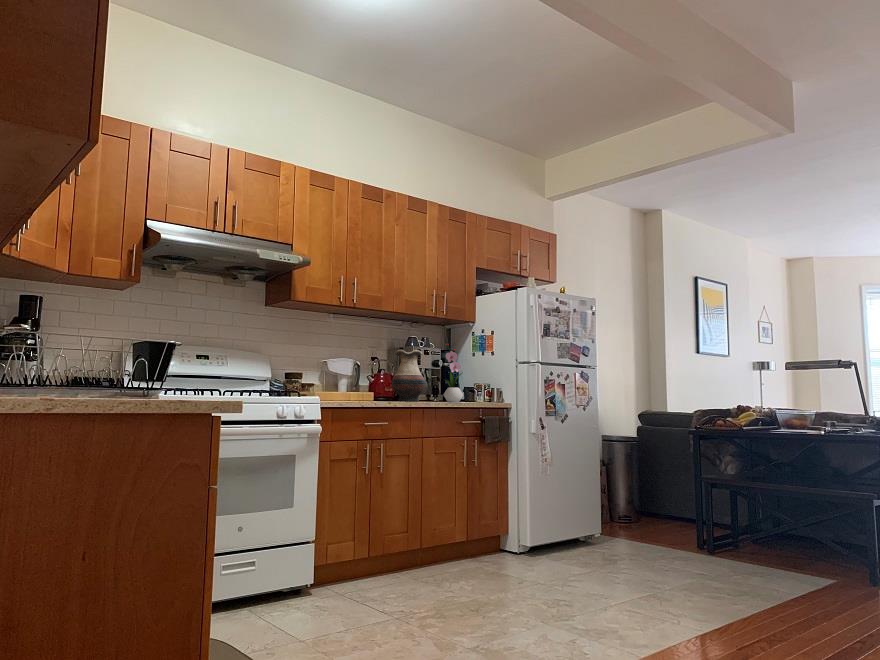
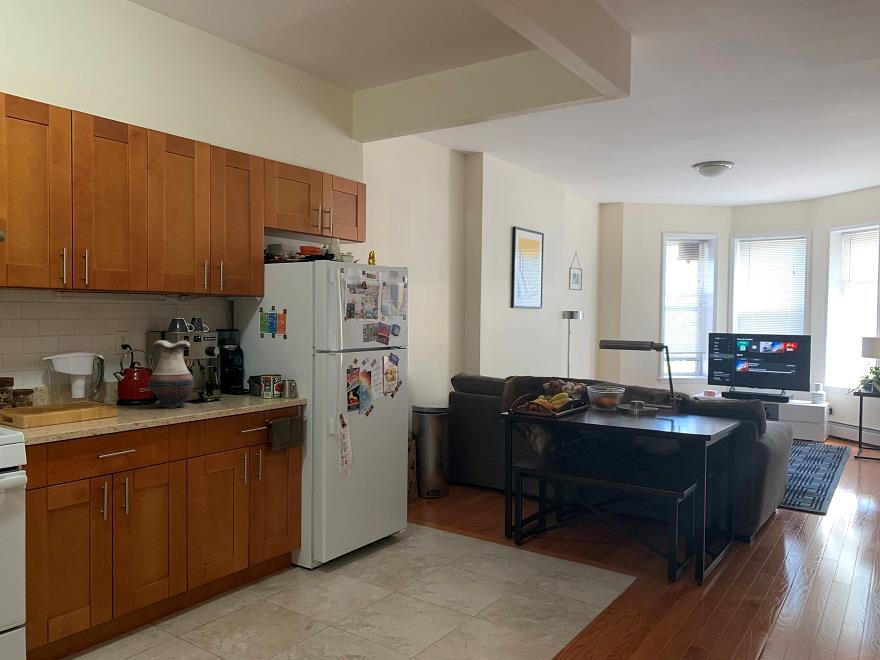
flower arrangement: present [443,344,463,402] -> none [220,330,246,403]

